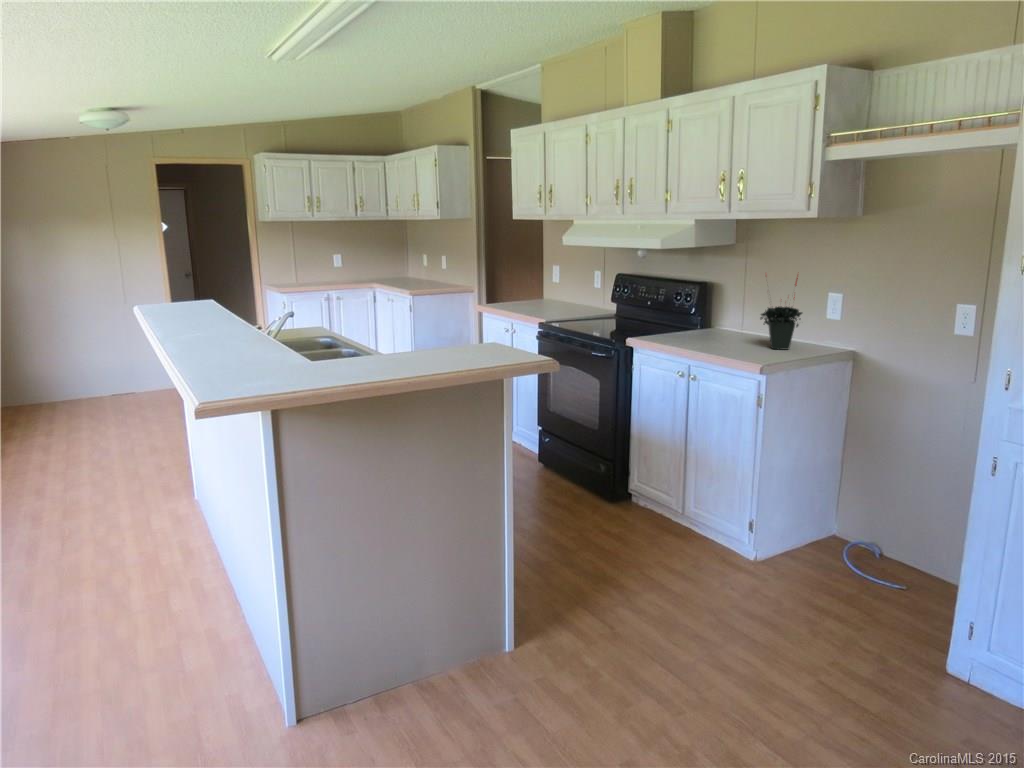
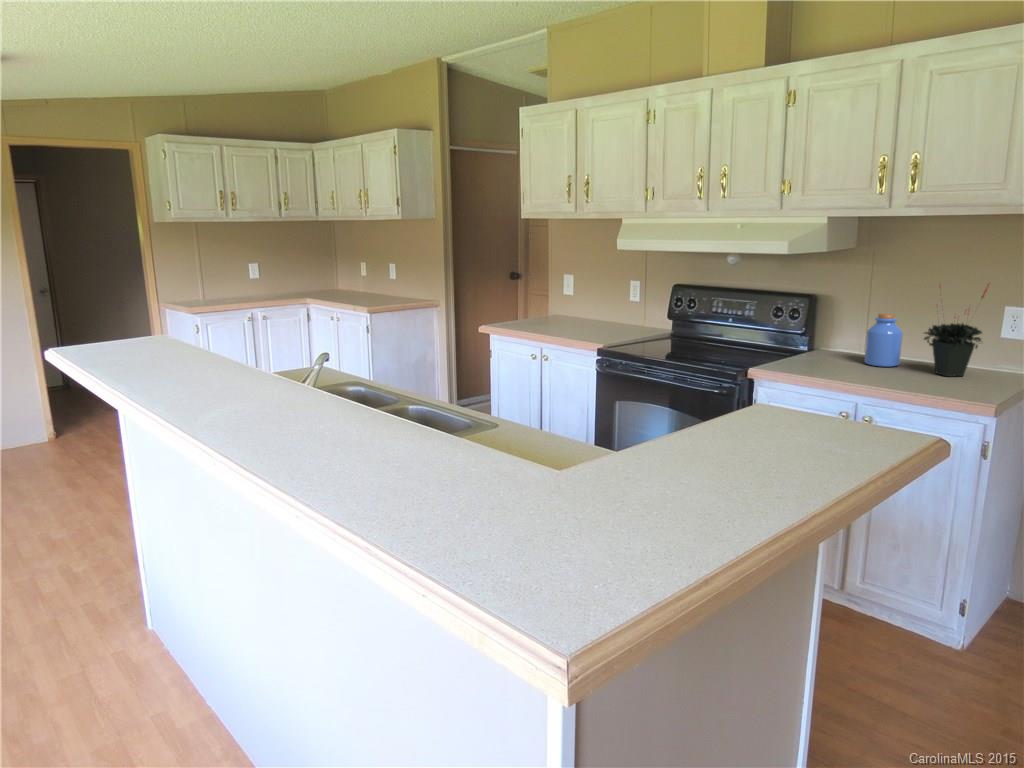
jar: none [727,298,756,341] -> present [865,313,903,367]

